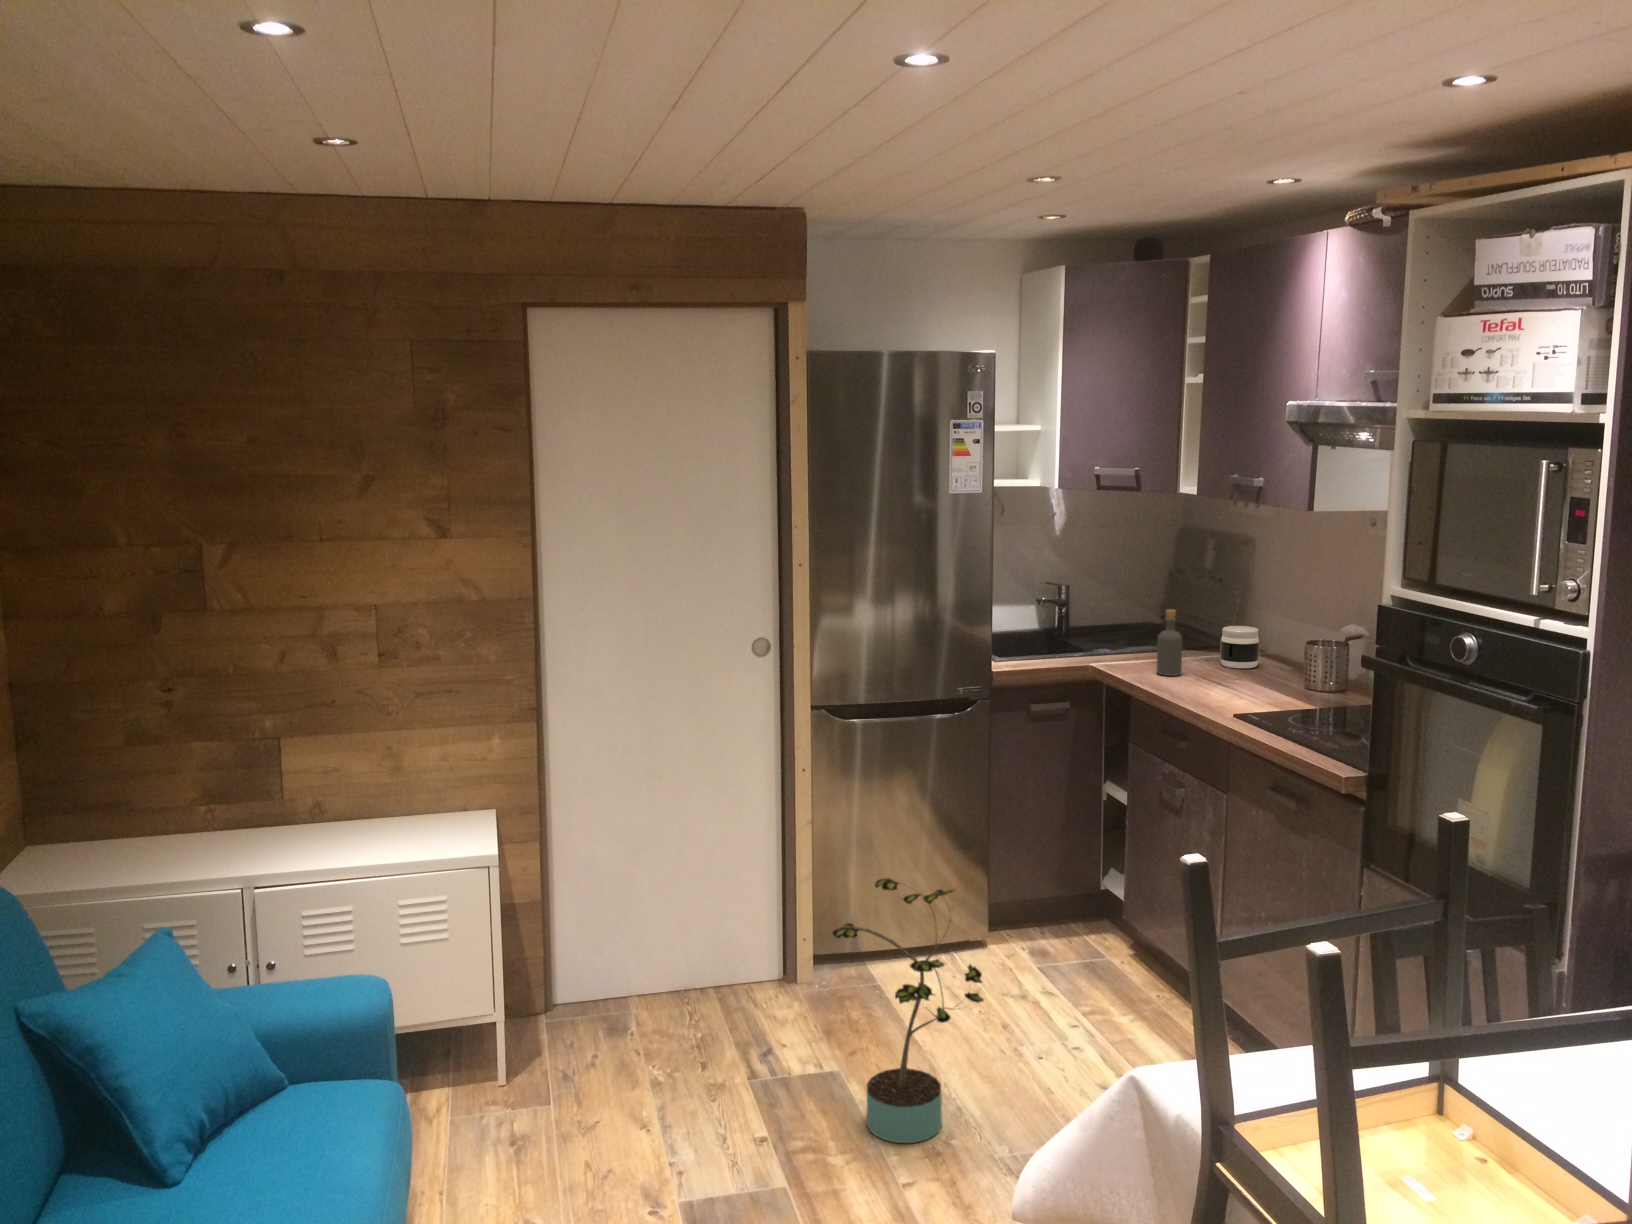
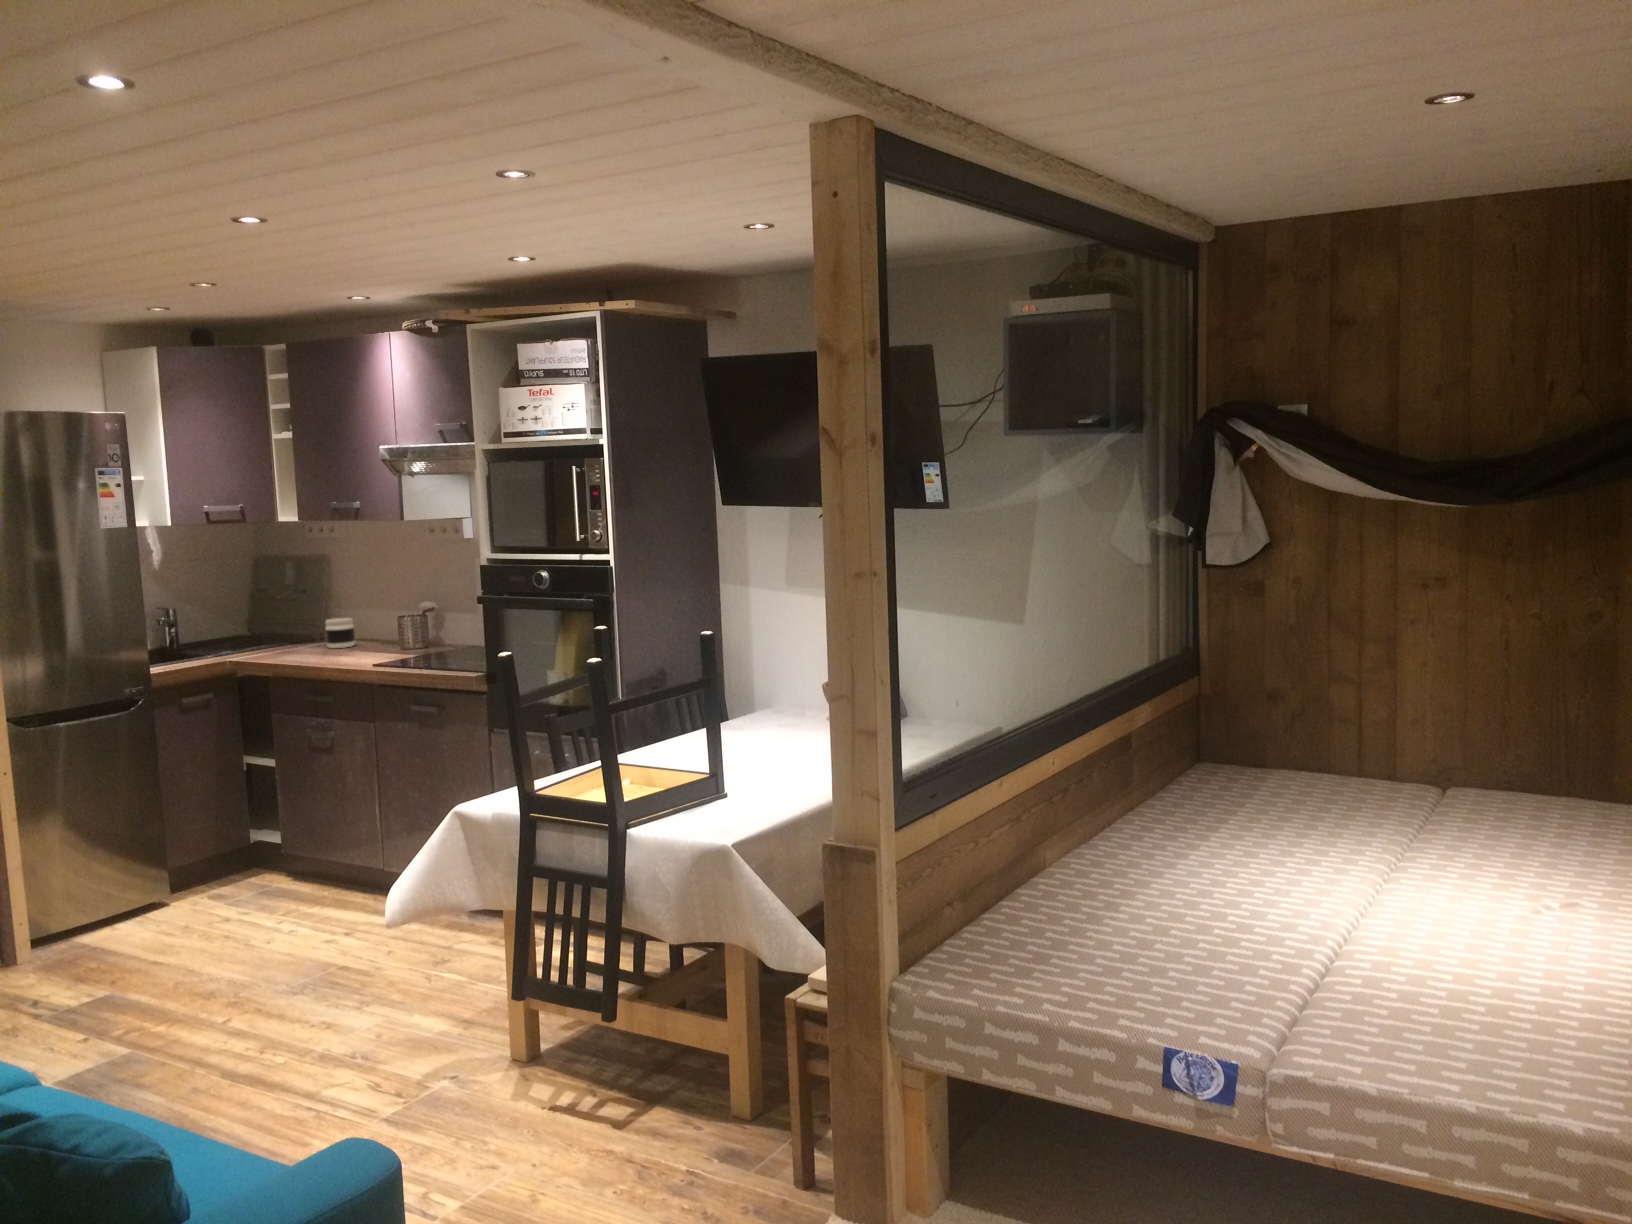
bottle: present [1157,610,1182,676] -> none [285,607,307,657]
potted plant: present [833,878,984,1143] -> none [132,816,265,1020]

